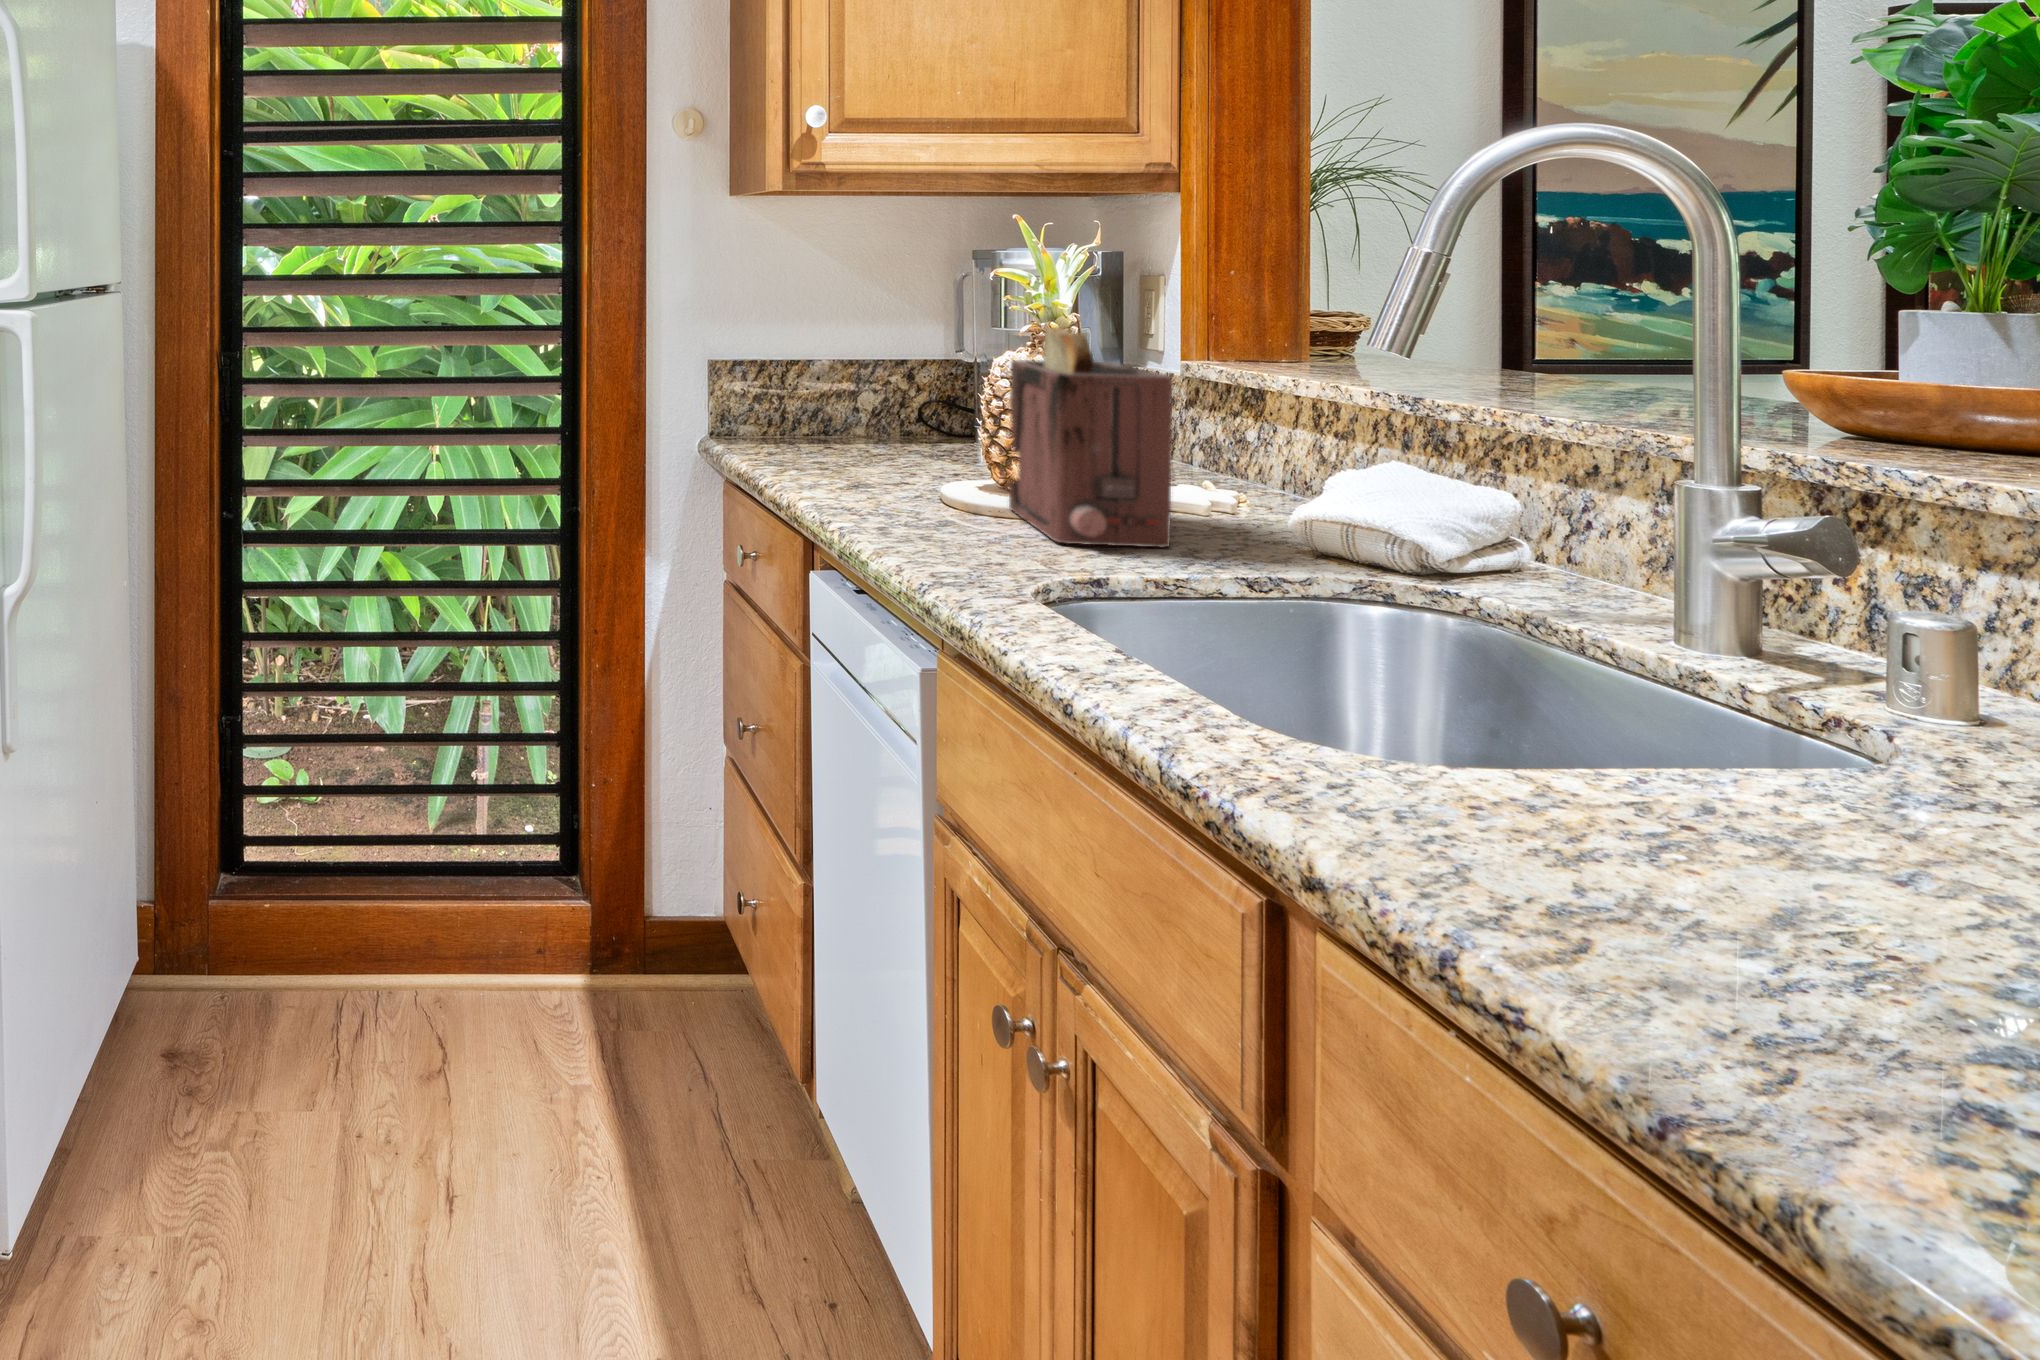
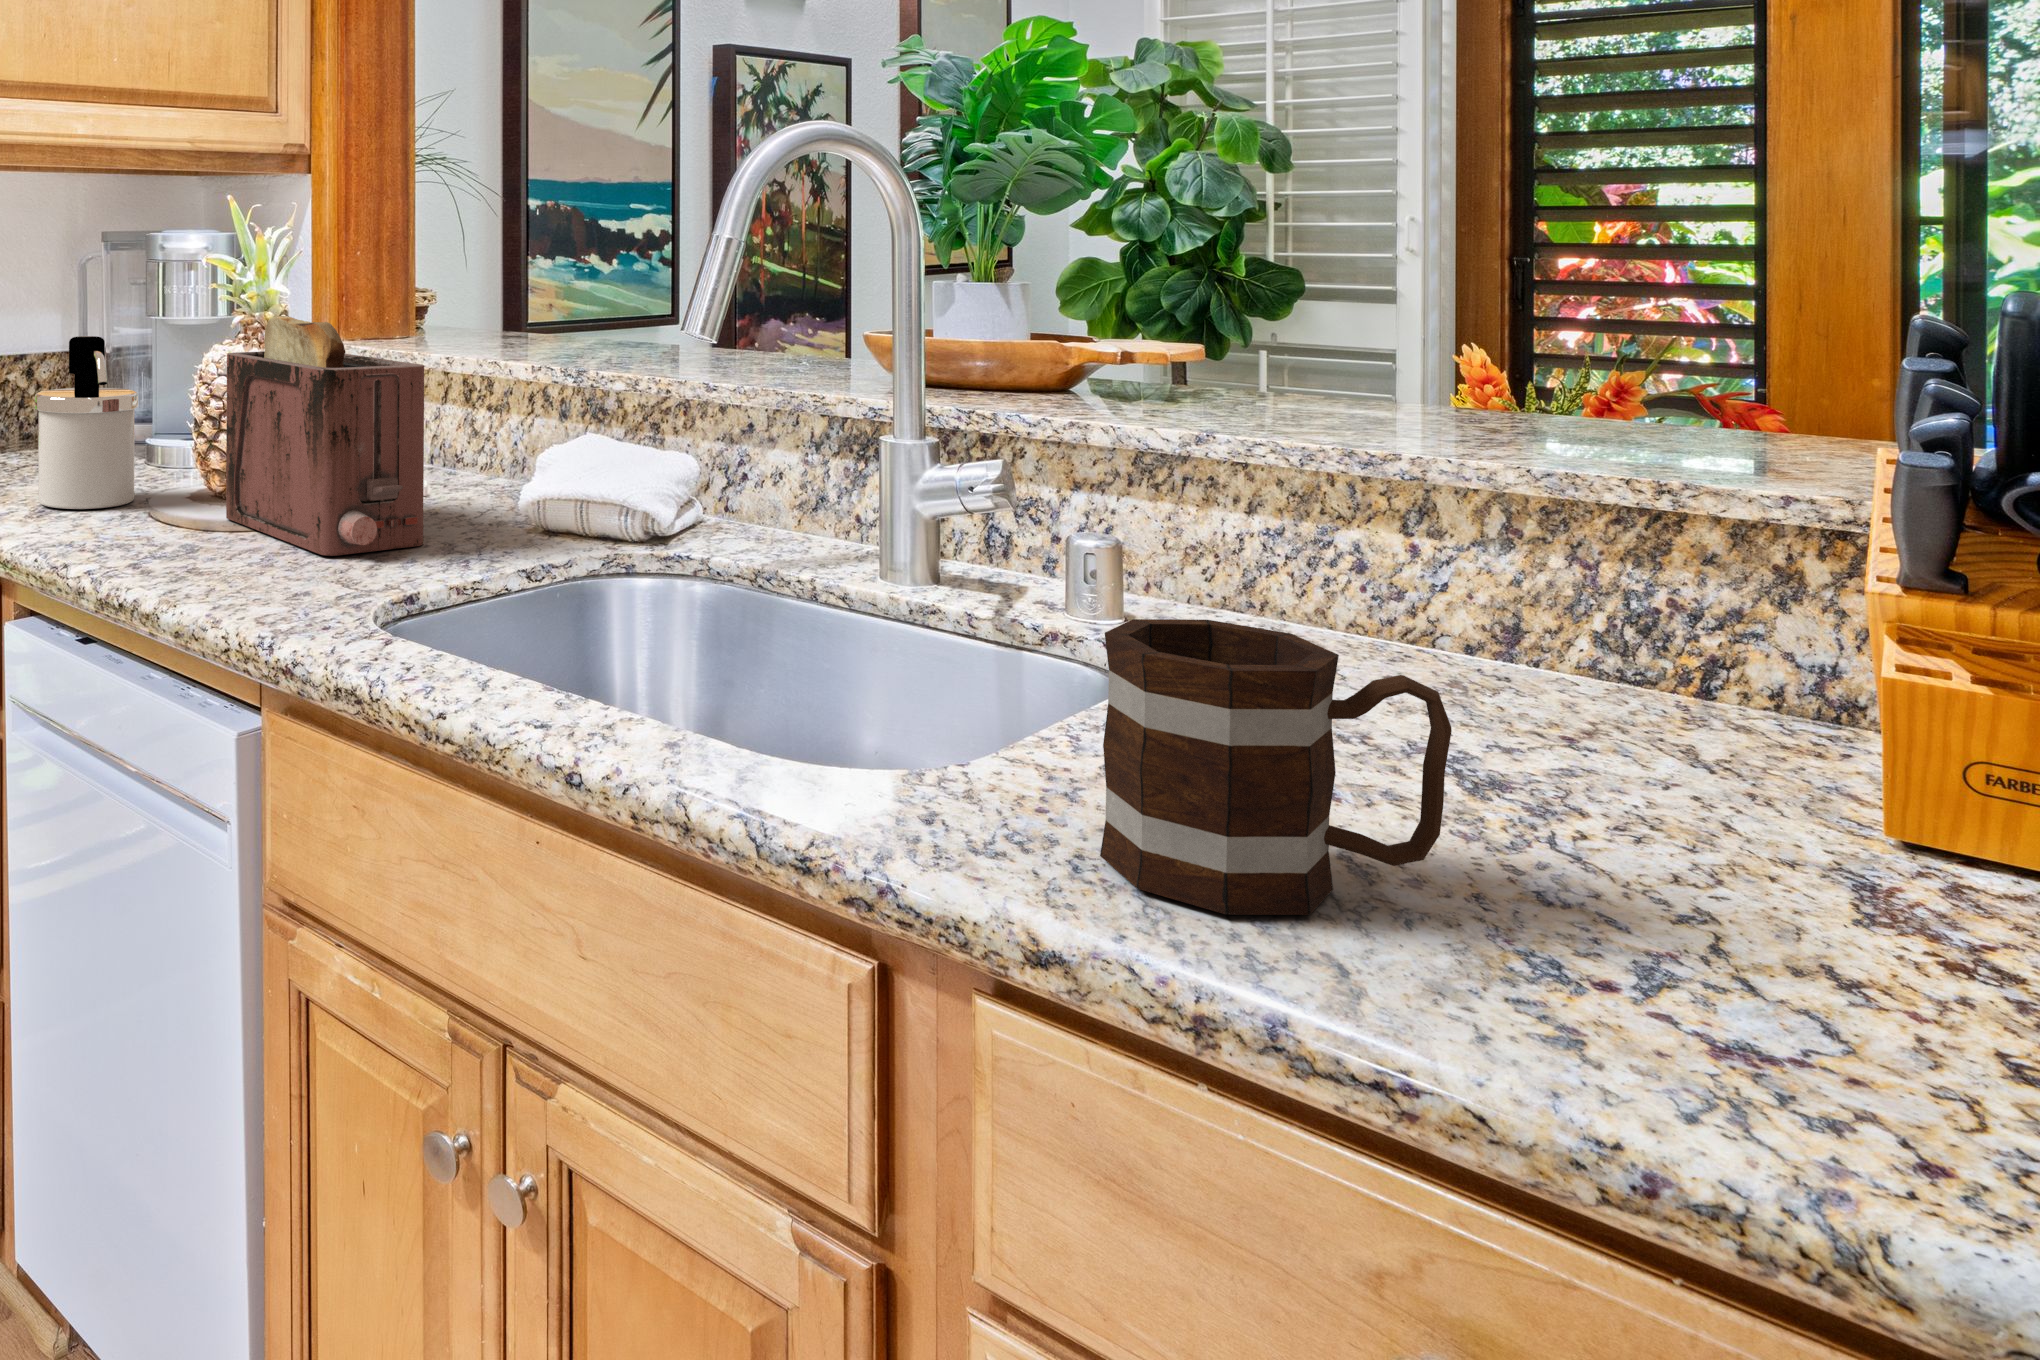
soap dispenser: none [861,343,952,490] -> present [35,336,138,509]
mug: none [1461,621,1847,918] -> present [1100,619,1452,915]

